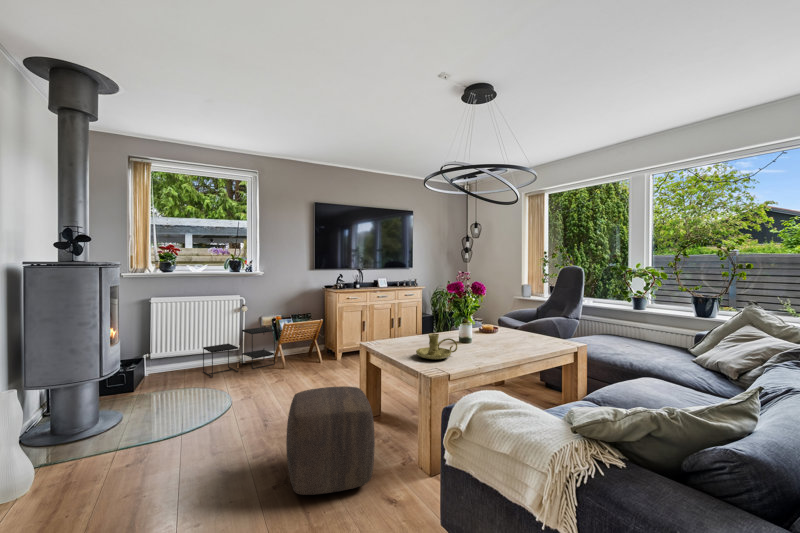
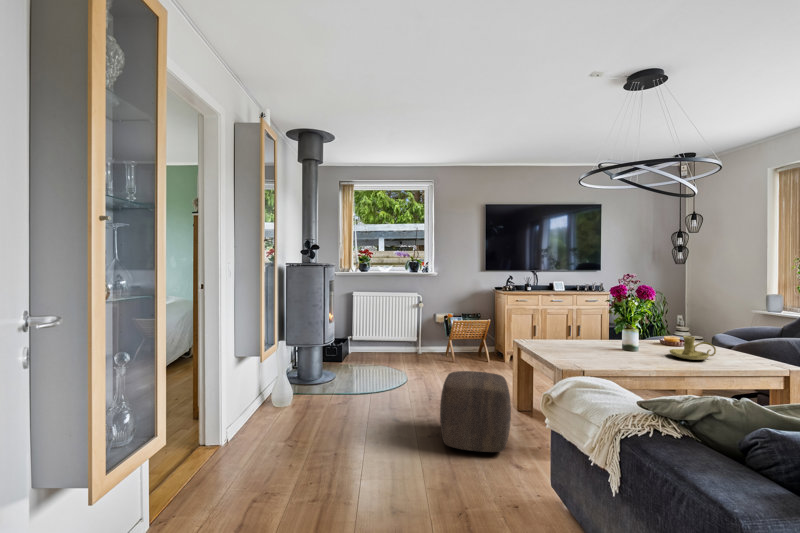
side table: present [203,327,275,377] -> none [389,323,447,360]
candle holder: present [416,333,458,359] -> present [670,336,716,360]

